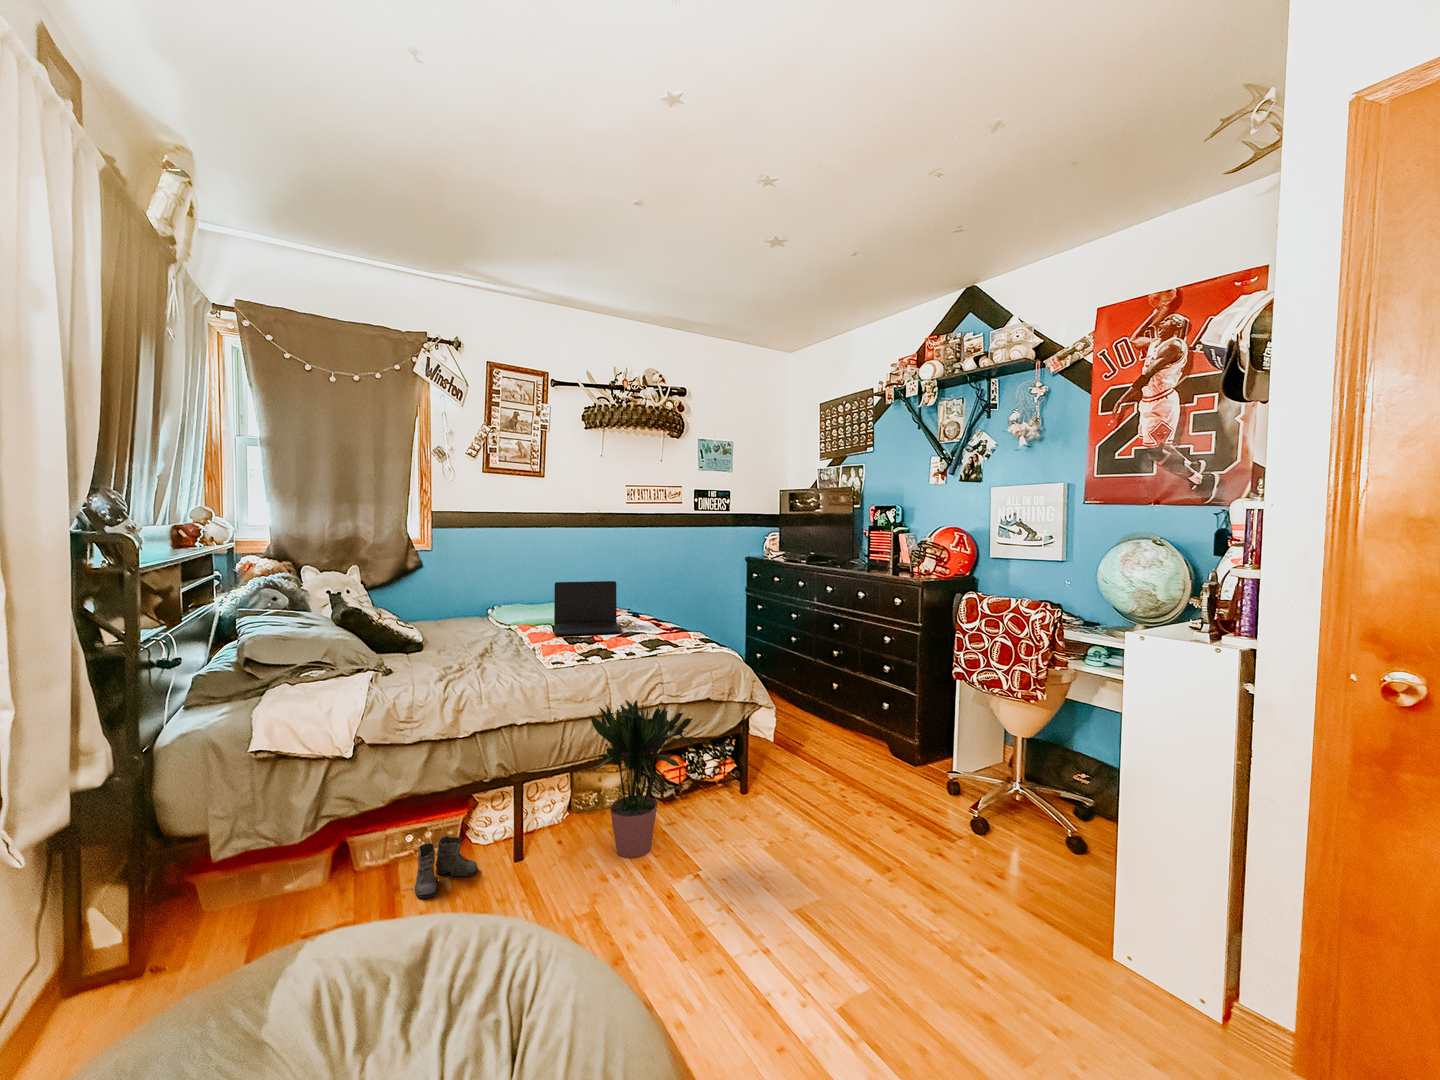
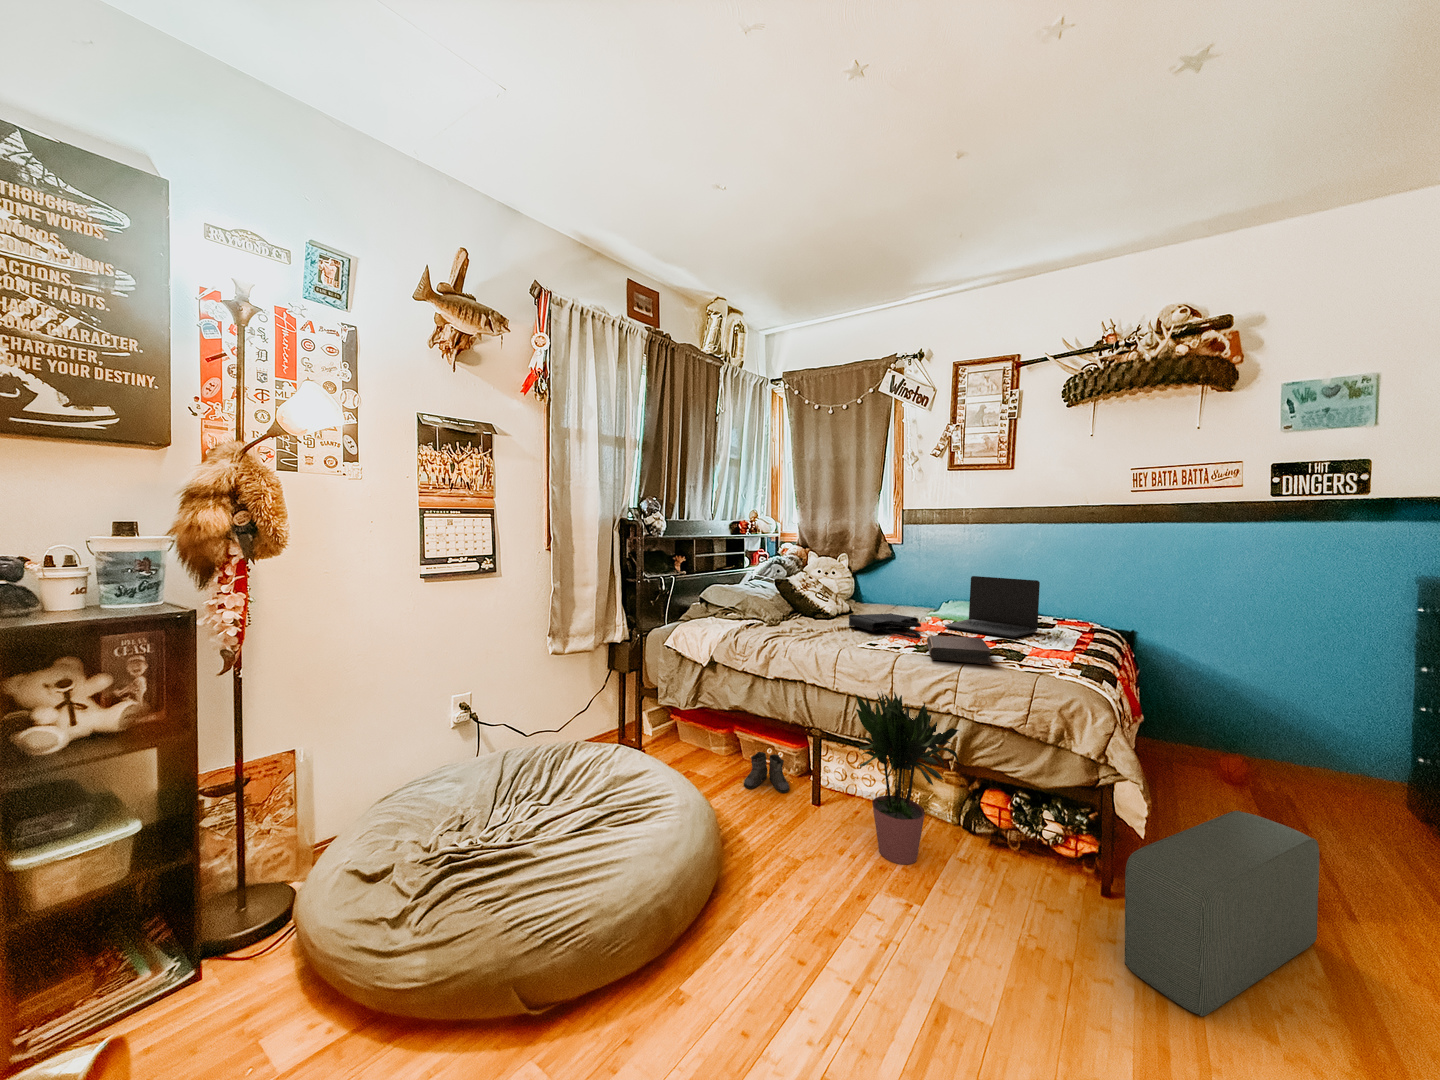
tote bag: none [474,630,568,654] -> present [849,613,921,638]
book: none [594,637,670,662] -> present [927,635,992,665]
pouf: none [771,706,829,820] -> present [1125,811,1319,1016]

